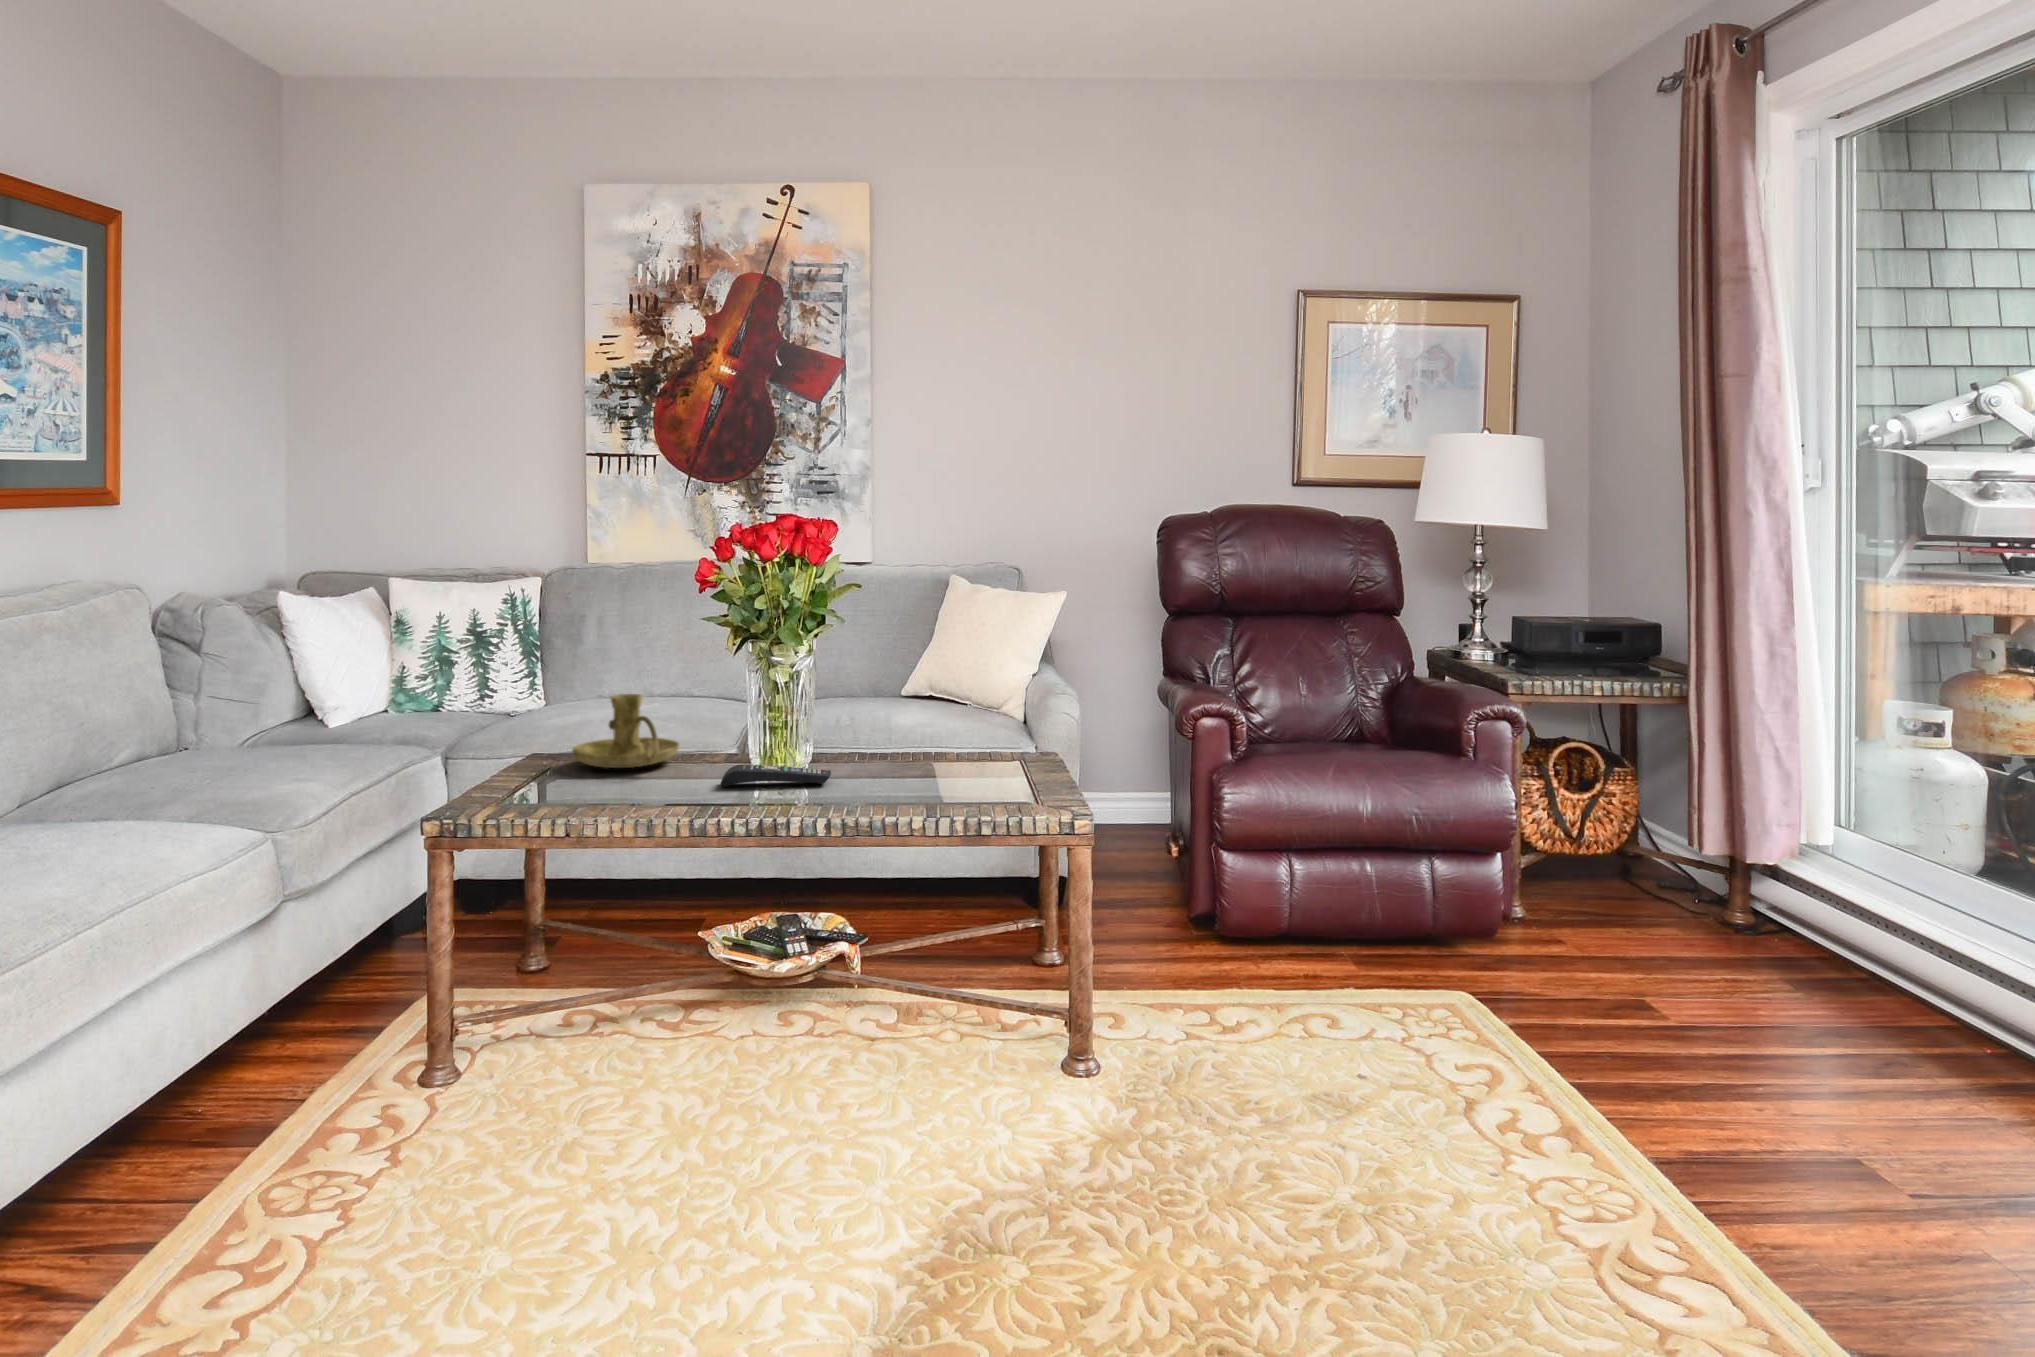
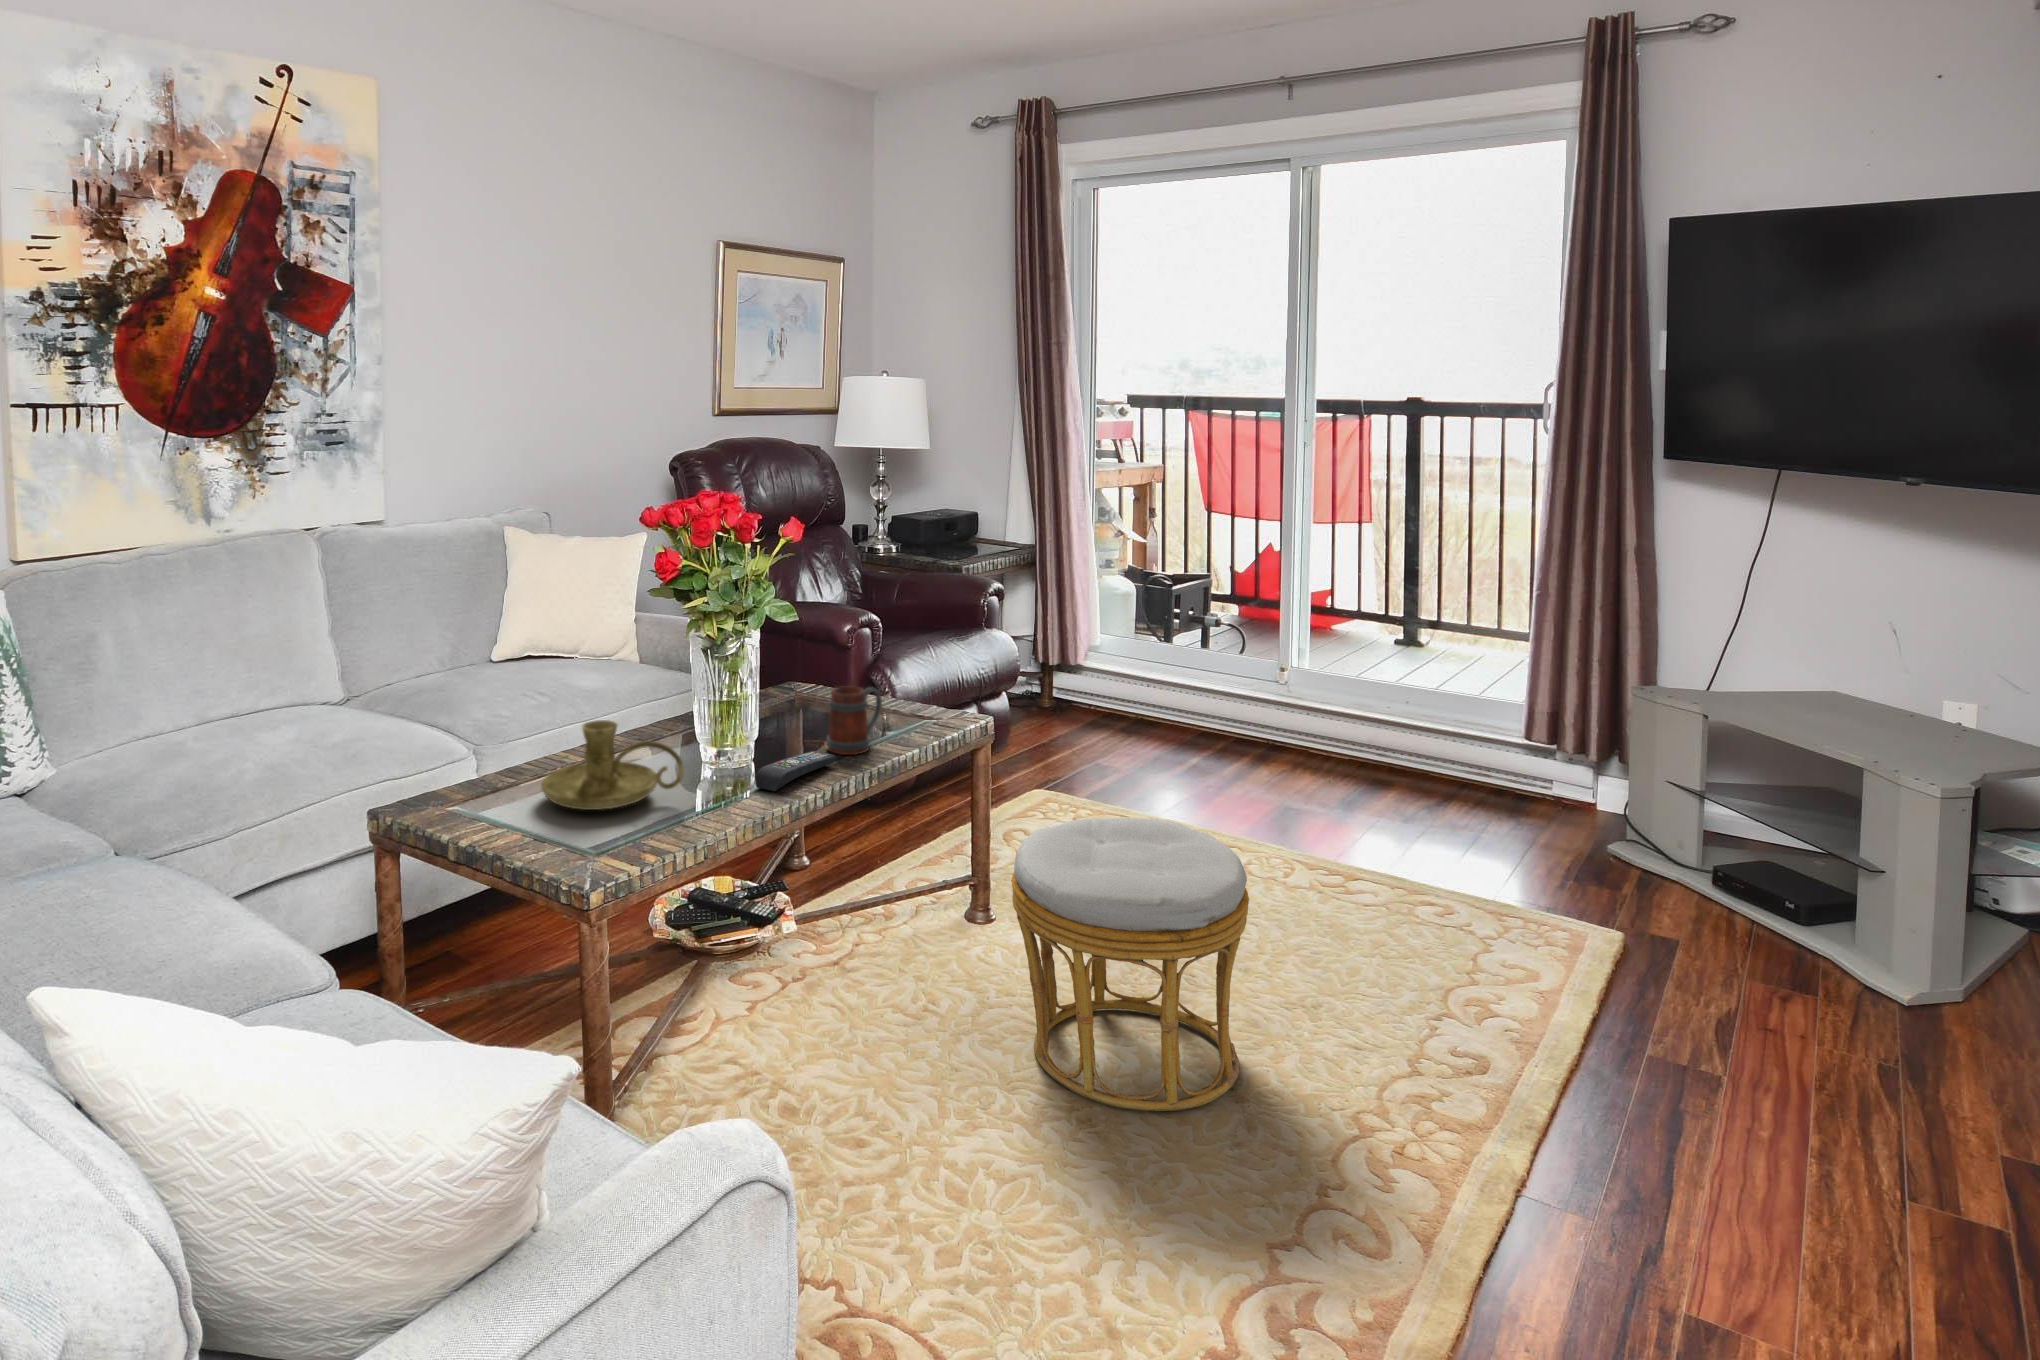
mug: none [860,713,927,785] -> present [827,686,882,755]
ottoman: none [726,888,1022,1269] -> present [1011,818,1249,1111]

